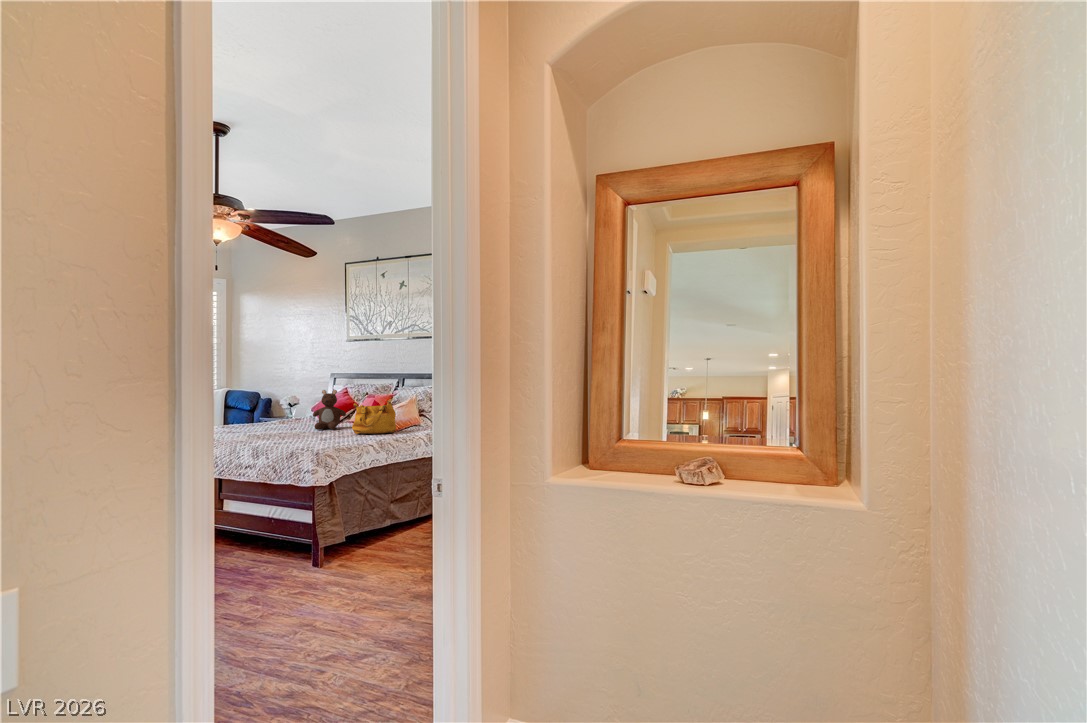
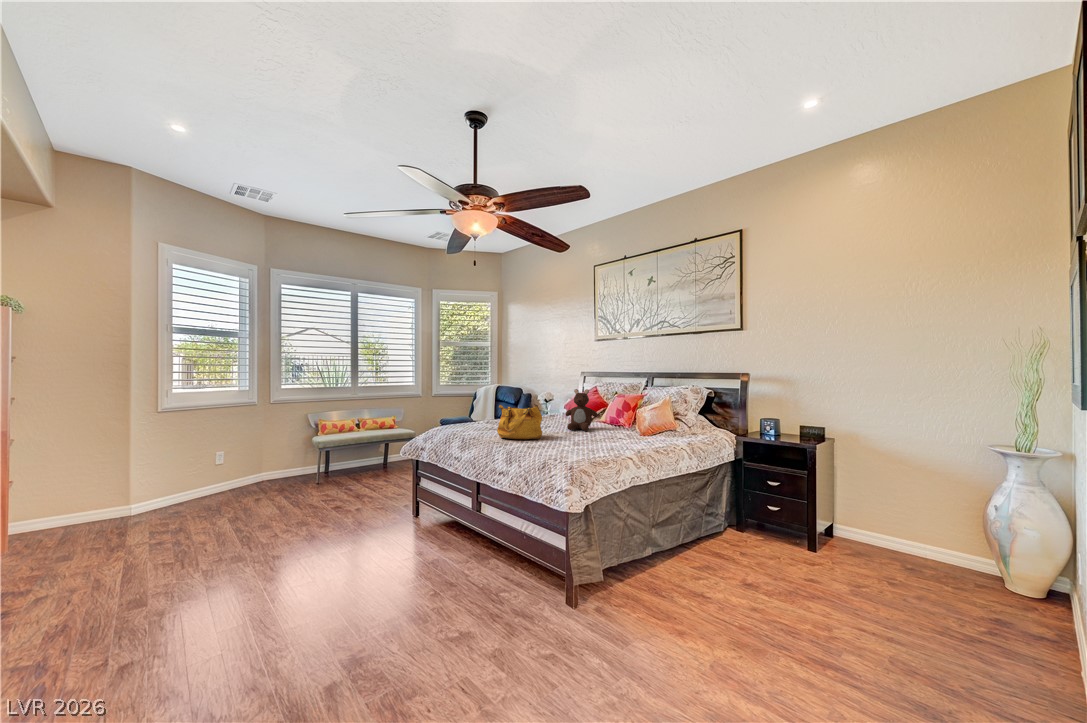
handbag: present [352,401,396,434] -> present [497,403,542,439]

